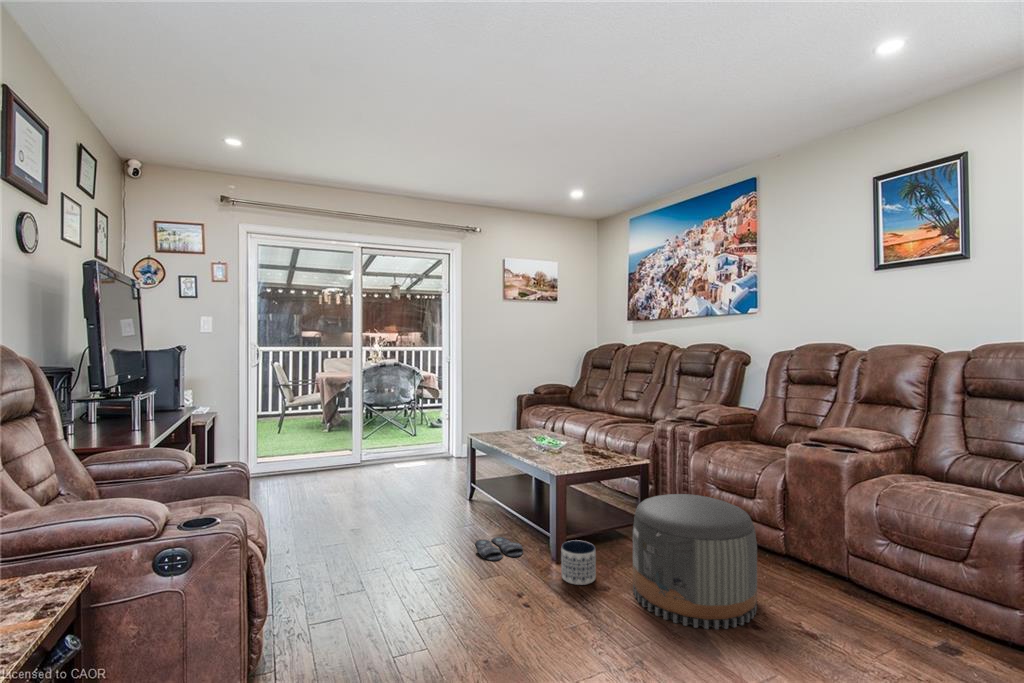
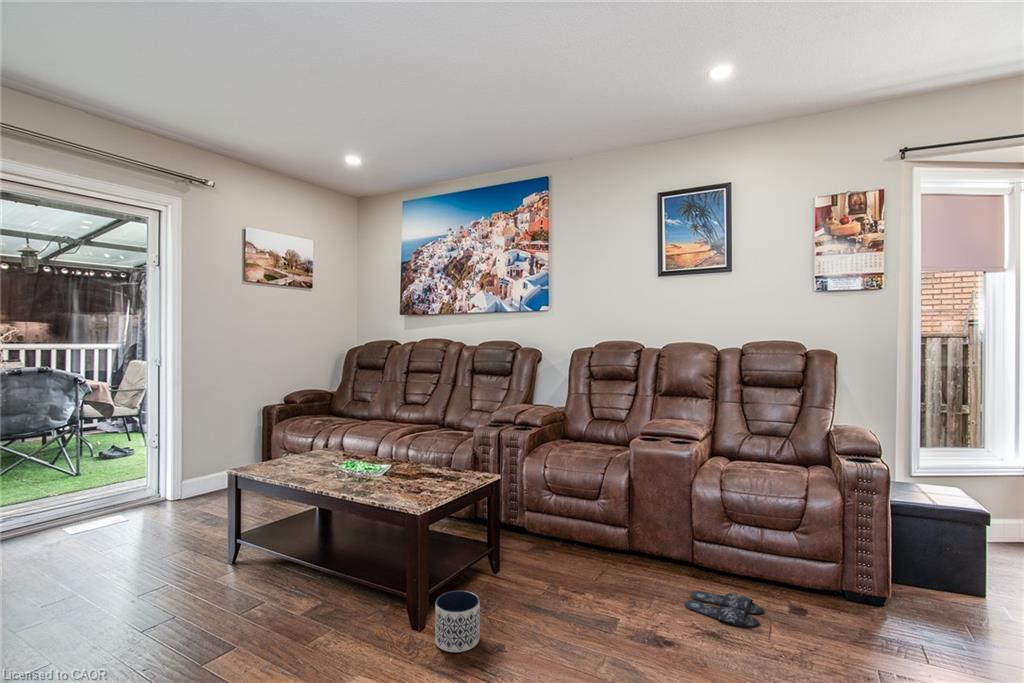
pouf: present [633,494,757,629] -> none [523,508,657,665]
slippers: present [475,537,523,561] -> present [684,591,763,627]

